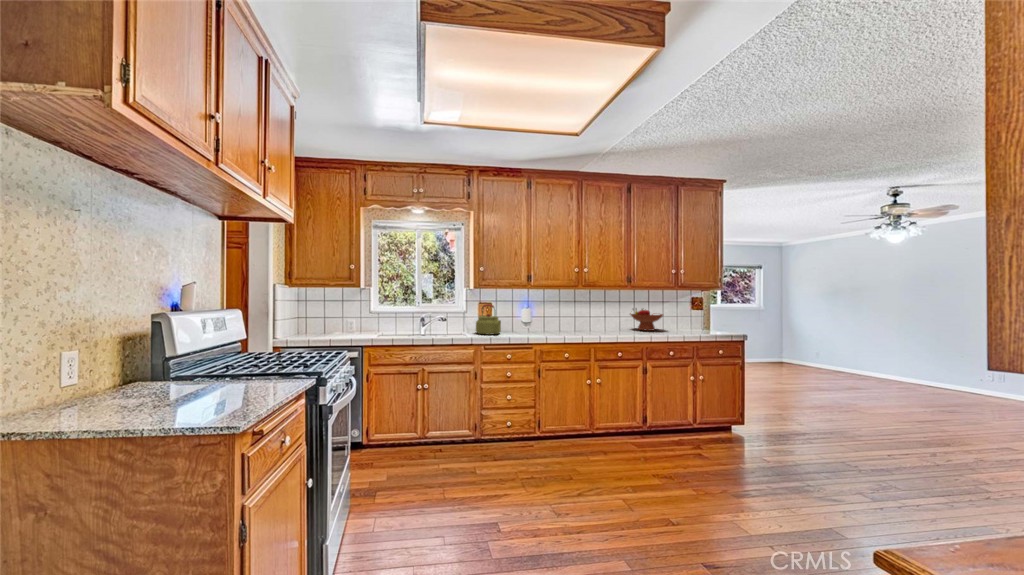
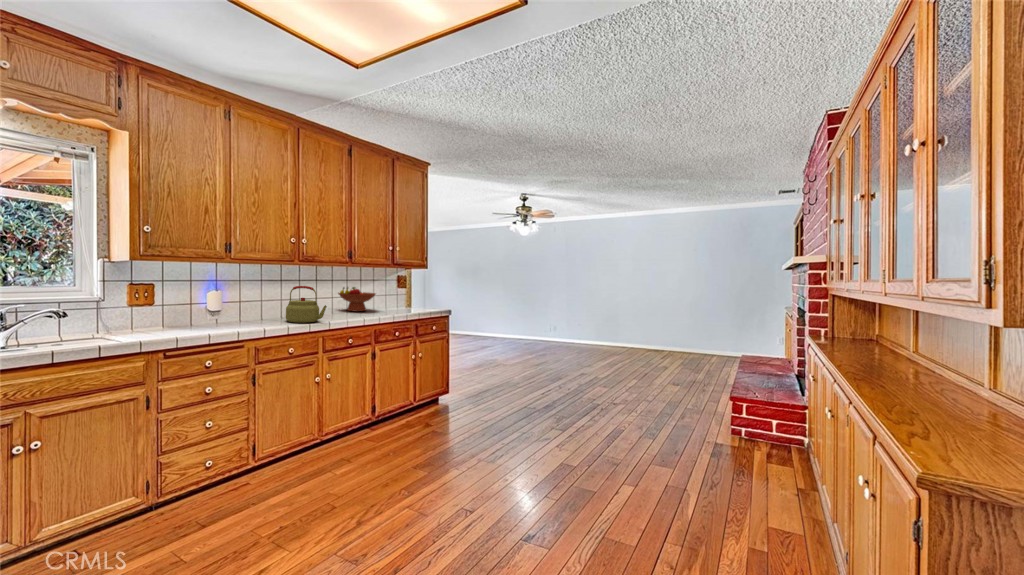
kettle: present [476,304,501,334] -> present [286,286,327,323]

